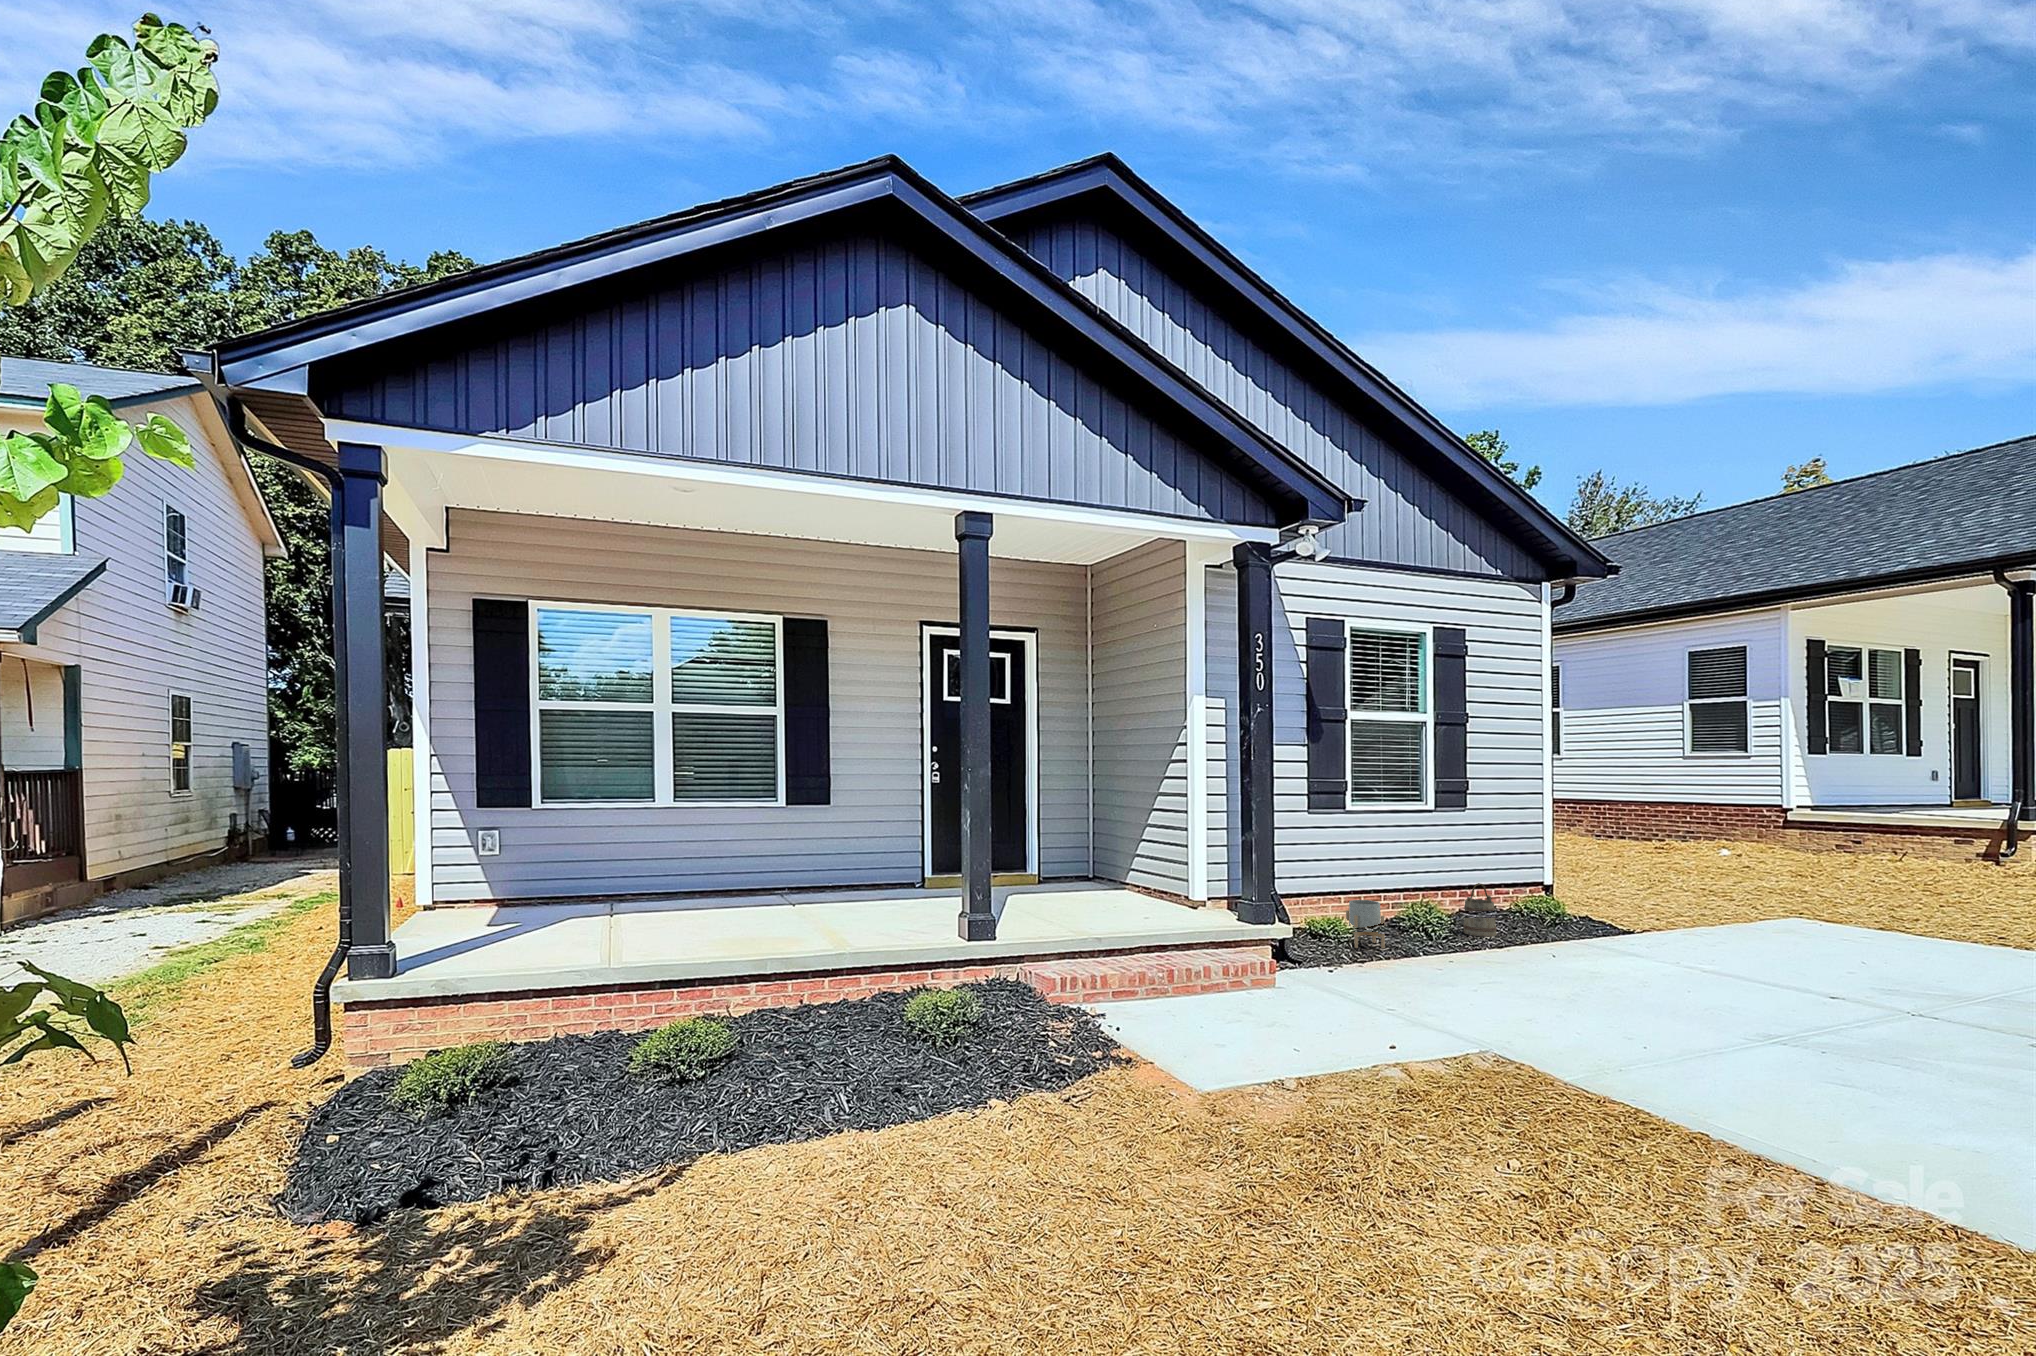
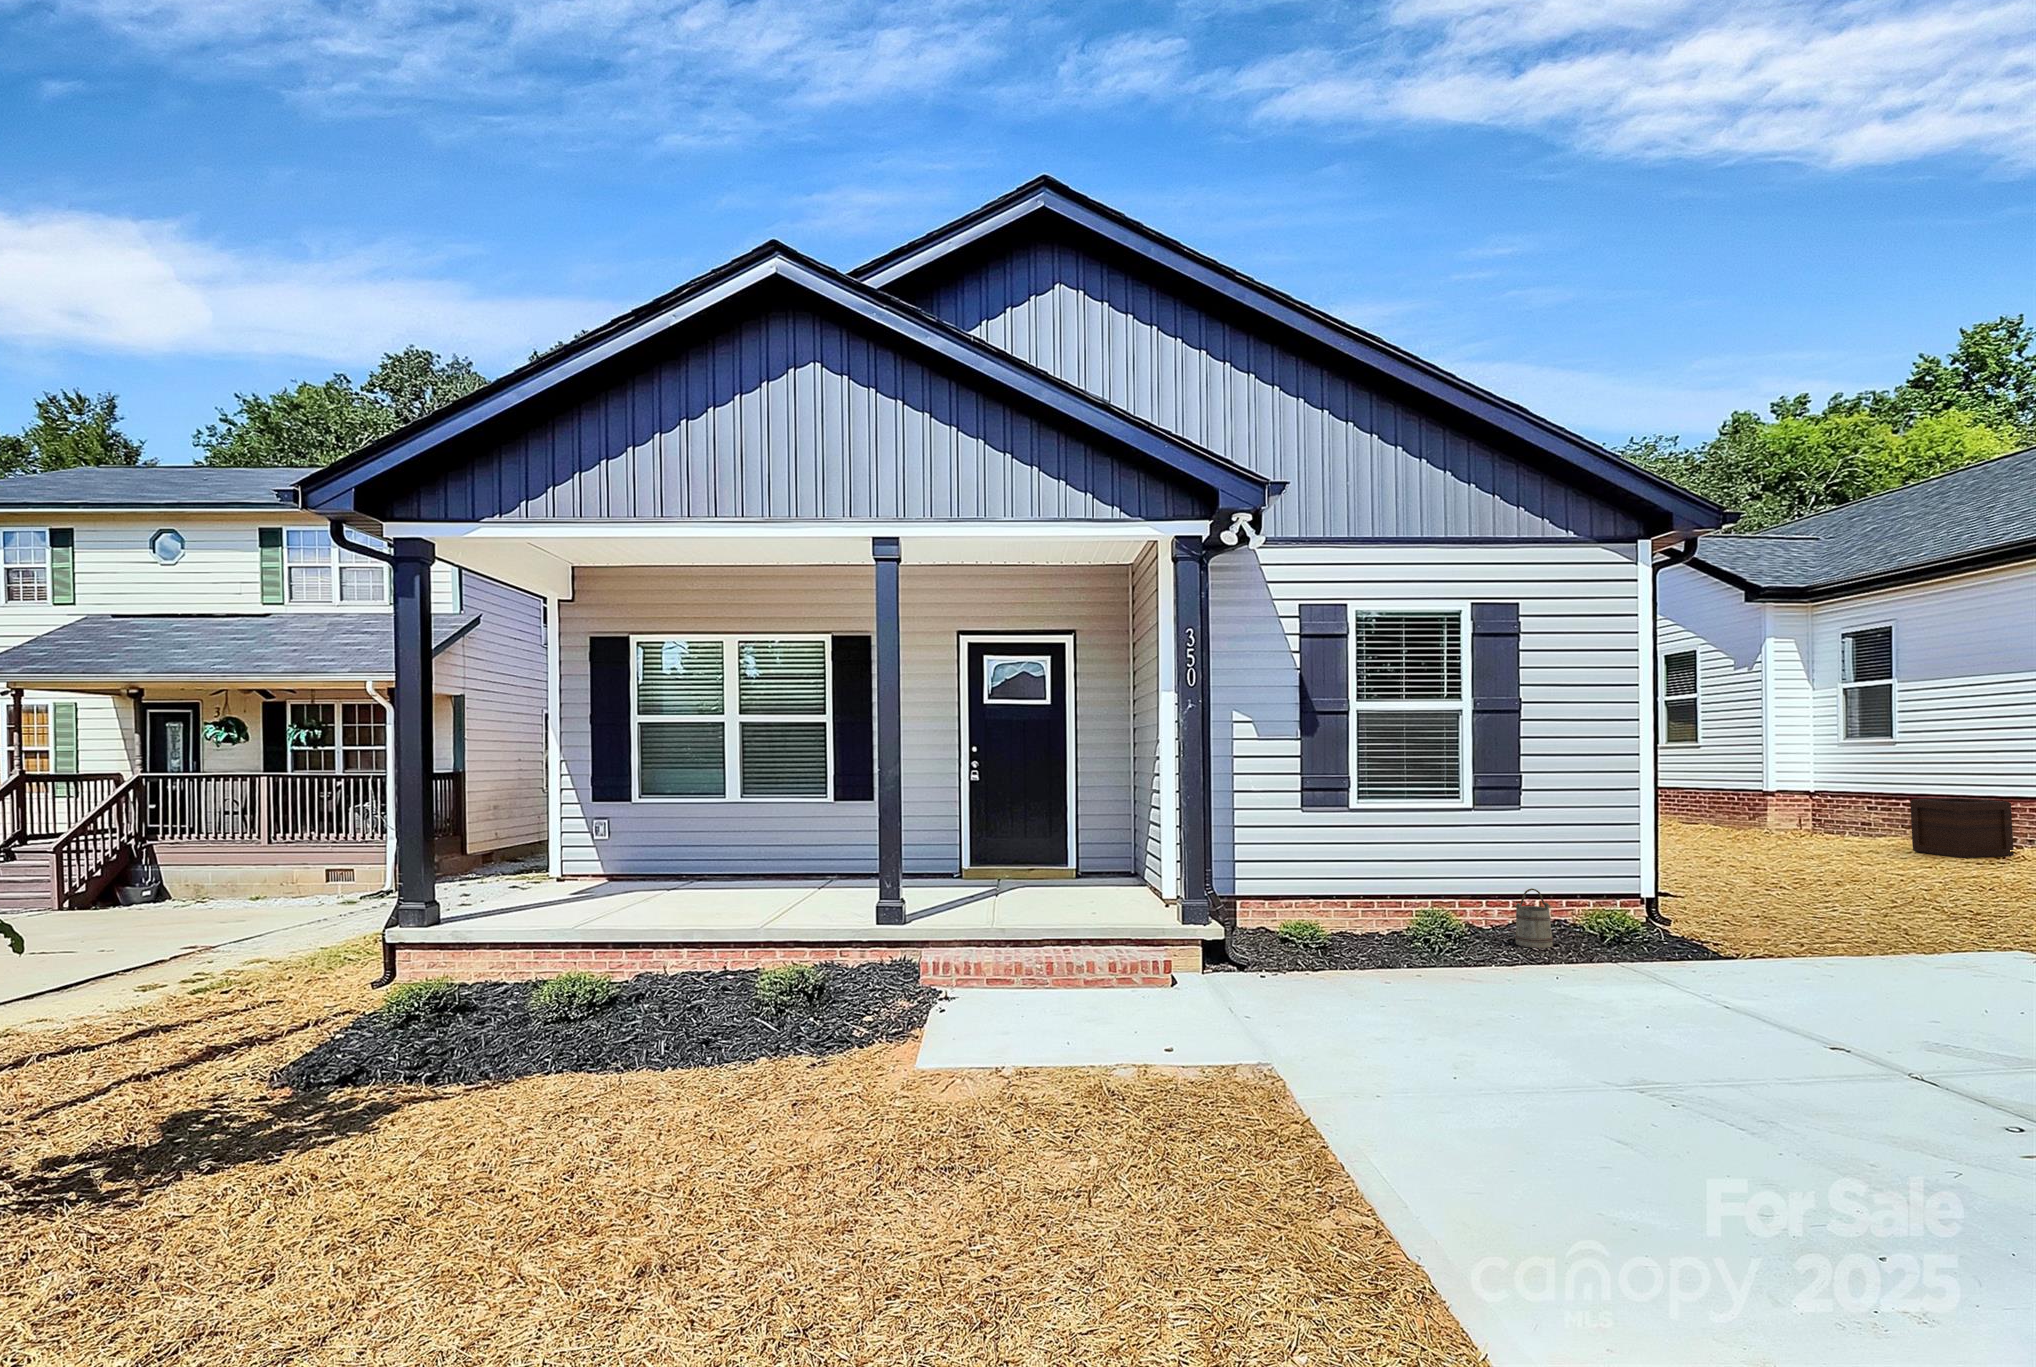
wooden crate: none [1584,804,1652,851] -> present [1910,798,2014,858]
planter: present [1346,900,1385,948] -> none [1356,902,1391,954]

